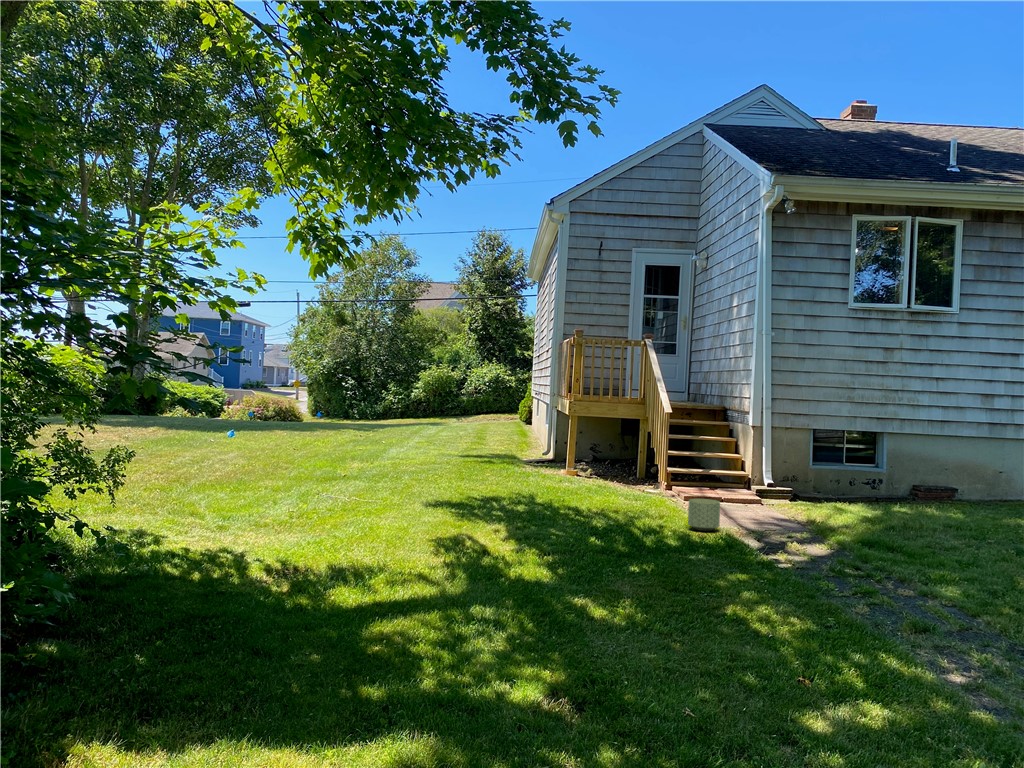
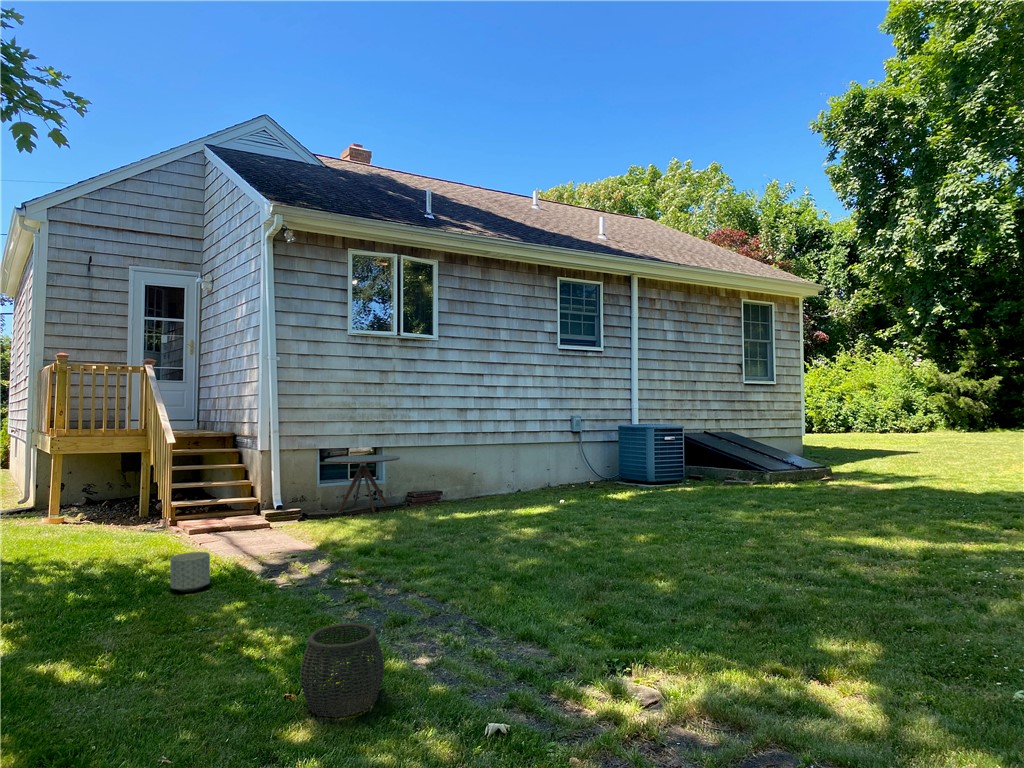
round table: none [818,439,905,500] -> present [325,455,400,512]
woven basket: none [816,551,890,622] -> present [300,623,385,718]

